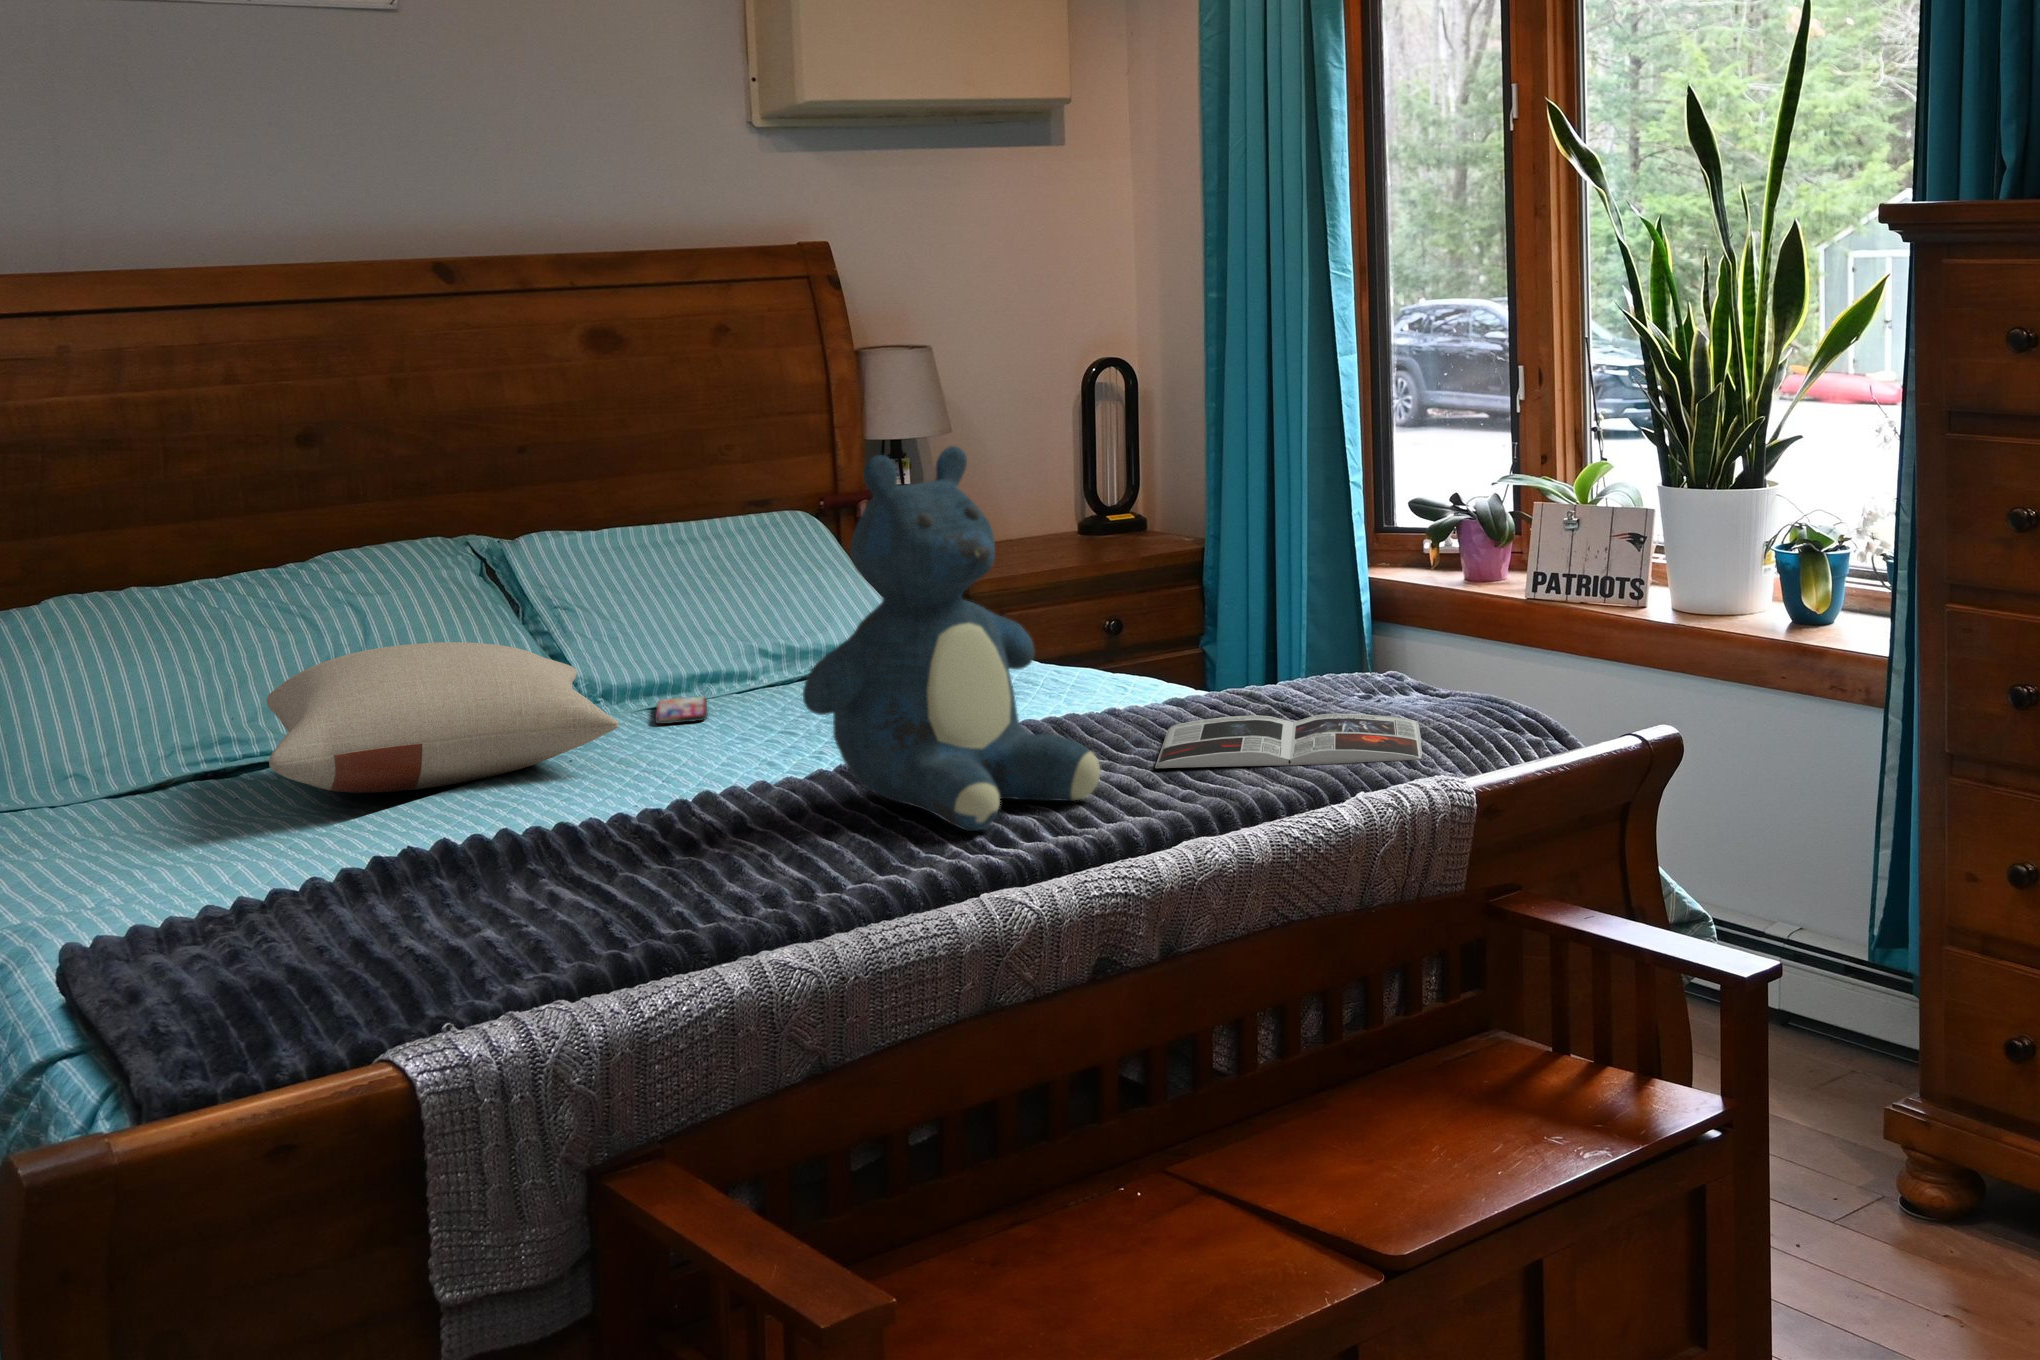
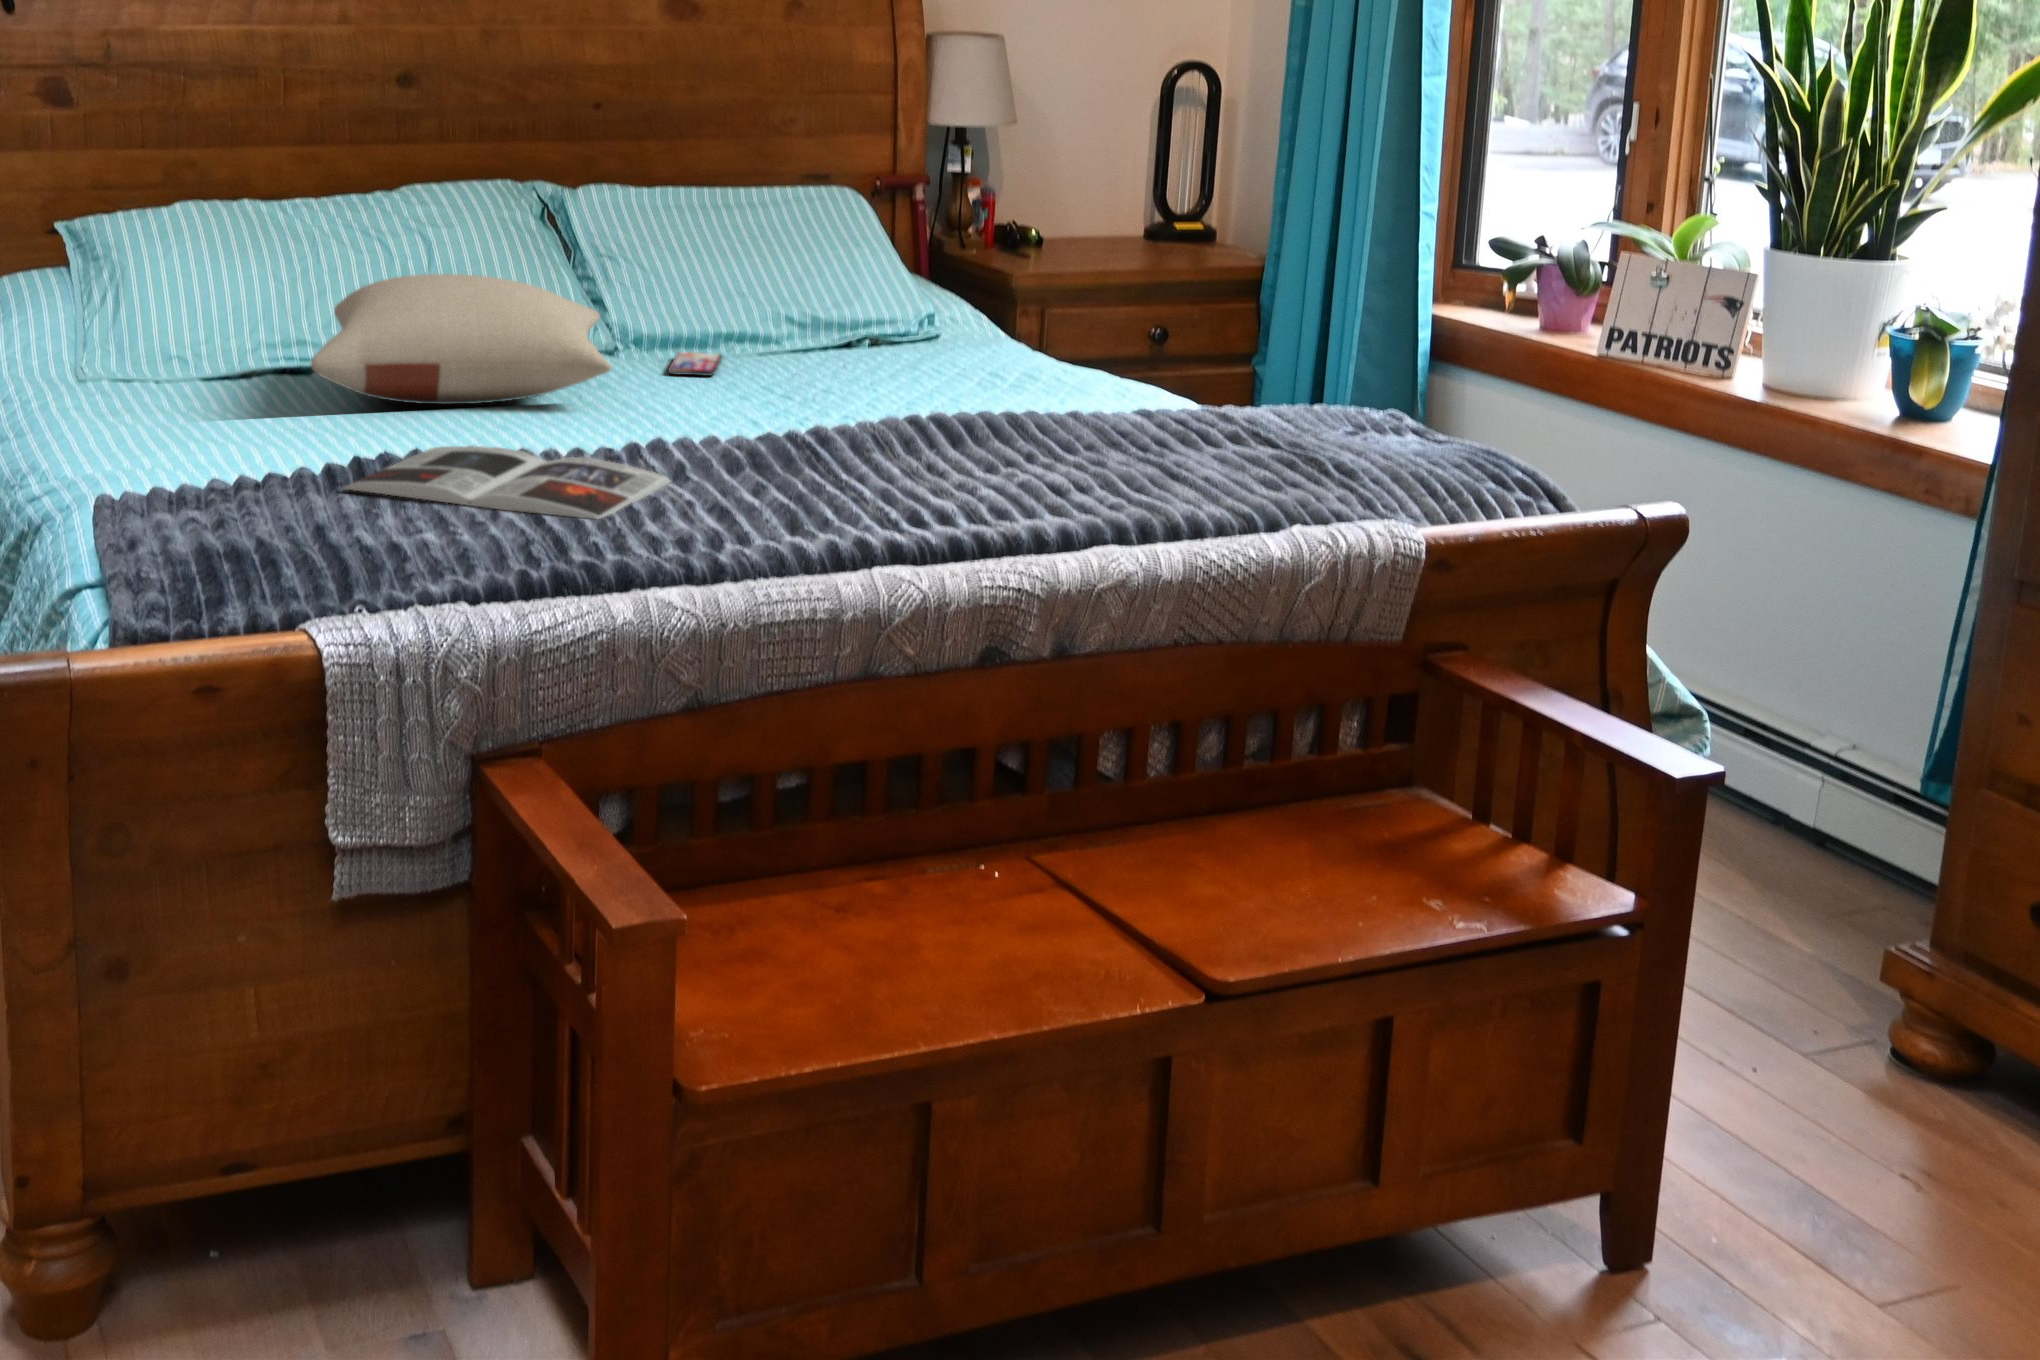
teddy bear: present [803,446,1100,831] -> none [748,133,1031,509]
magazine: present [1155,714,1422,768] -> present [345,446,670,519]

